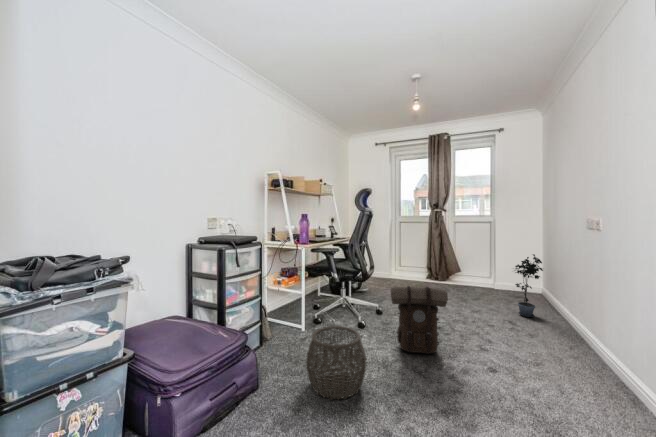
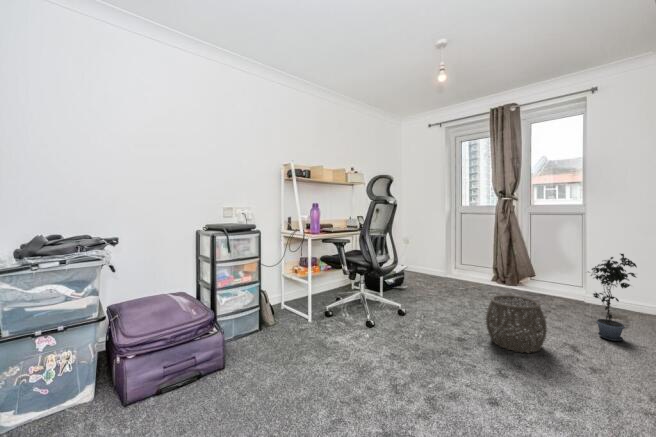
backpack: present [390,286,448,354] -> none [379,282,446,364]
woven basket: present [306,326,366,399] -> present [486,295,547,353]

